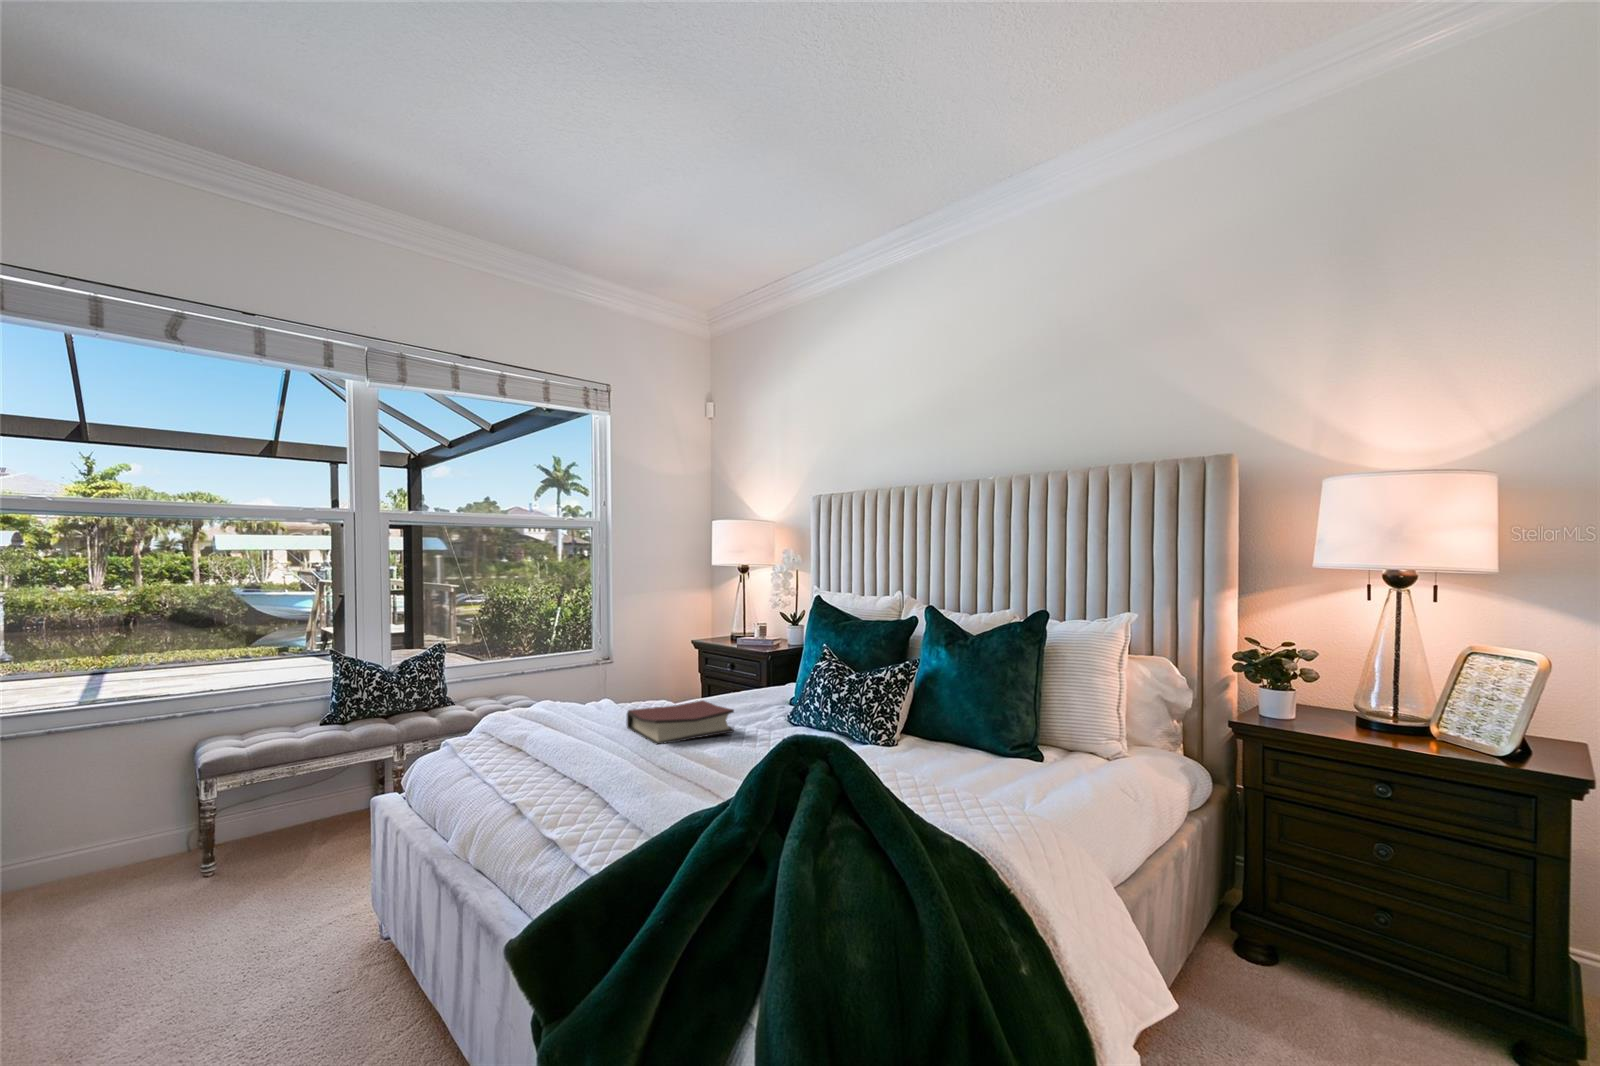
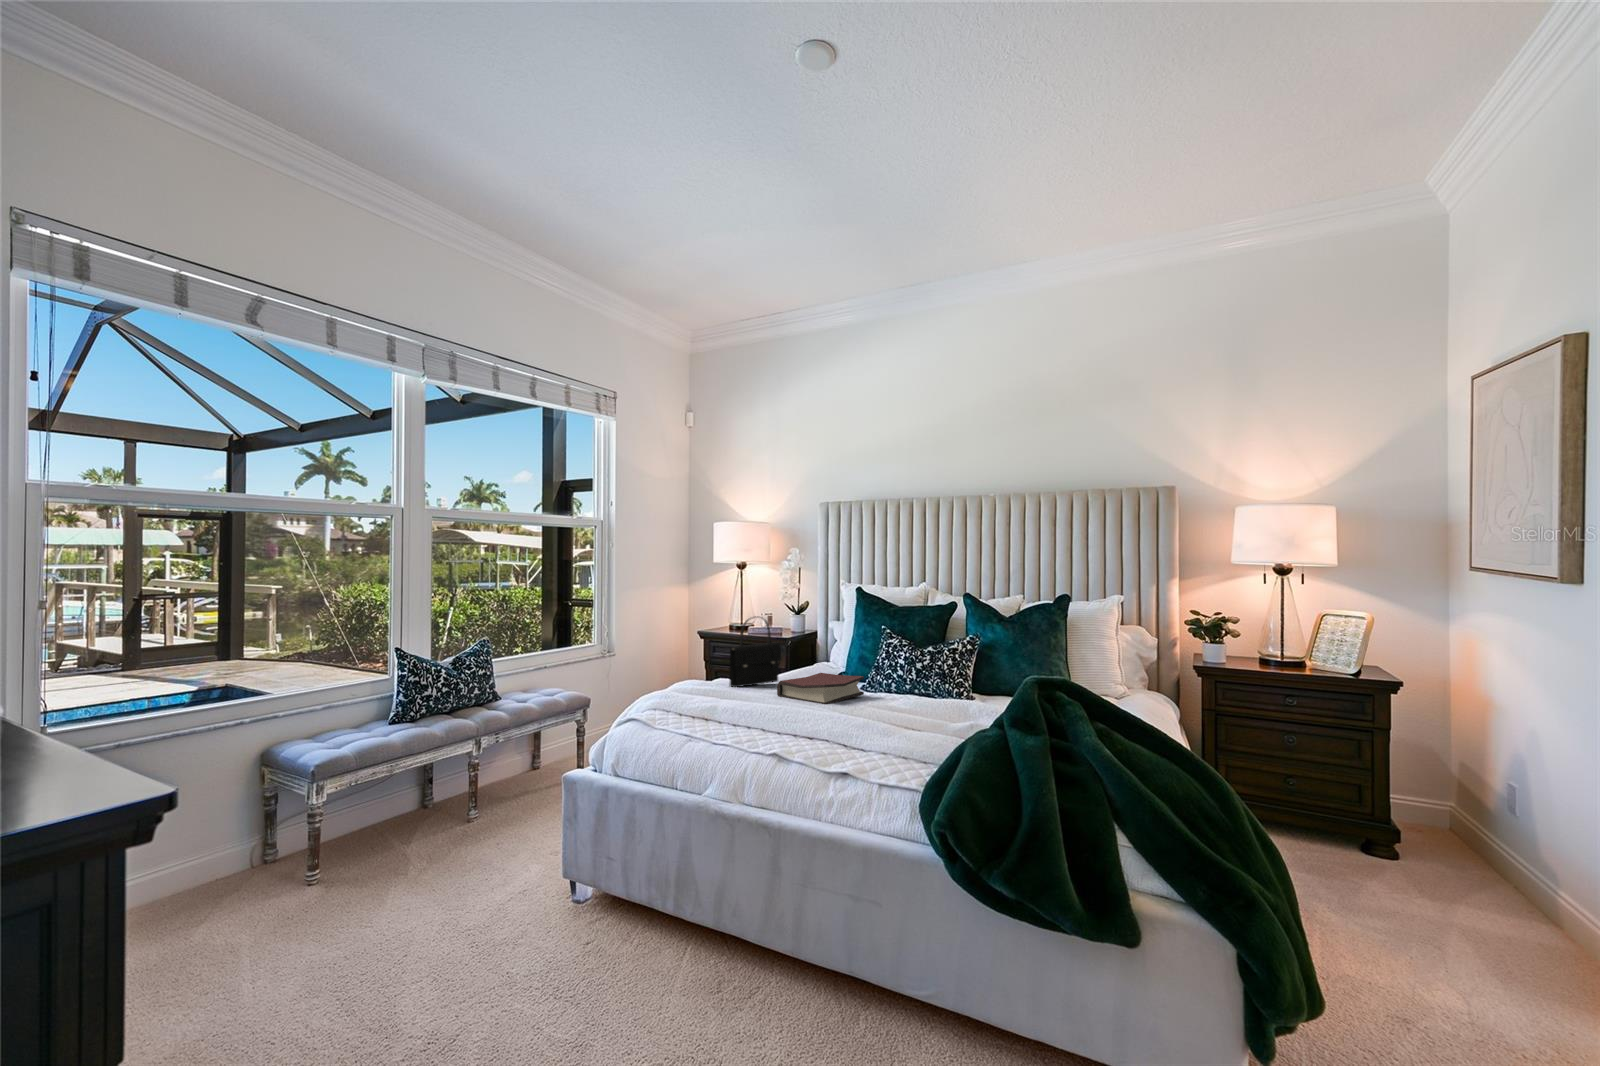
handbag: none [606,630,676,712] -> present [730,616,781,687]

